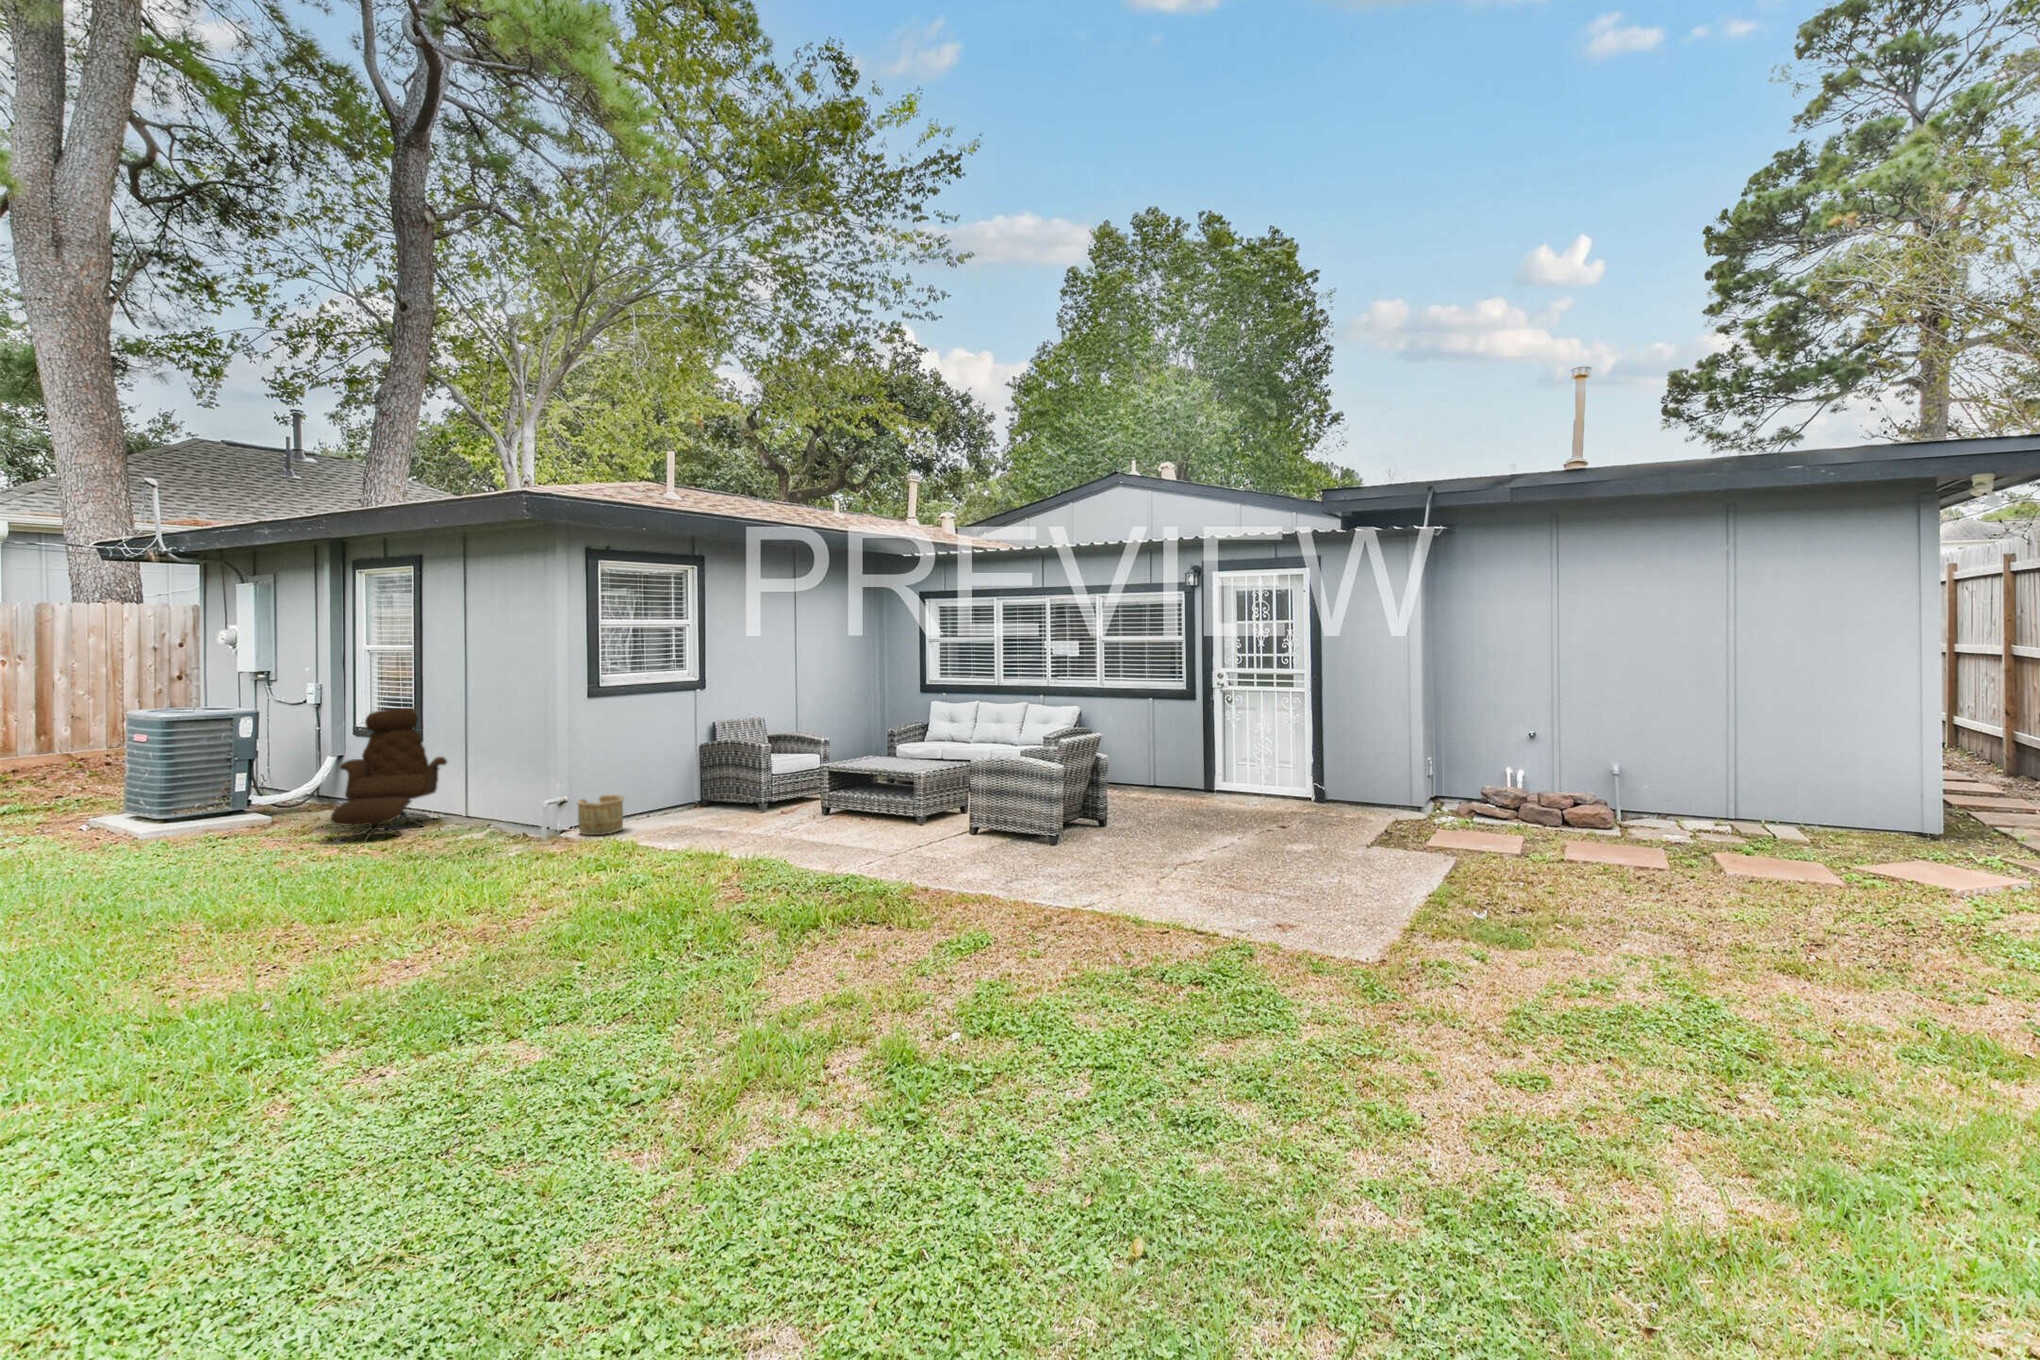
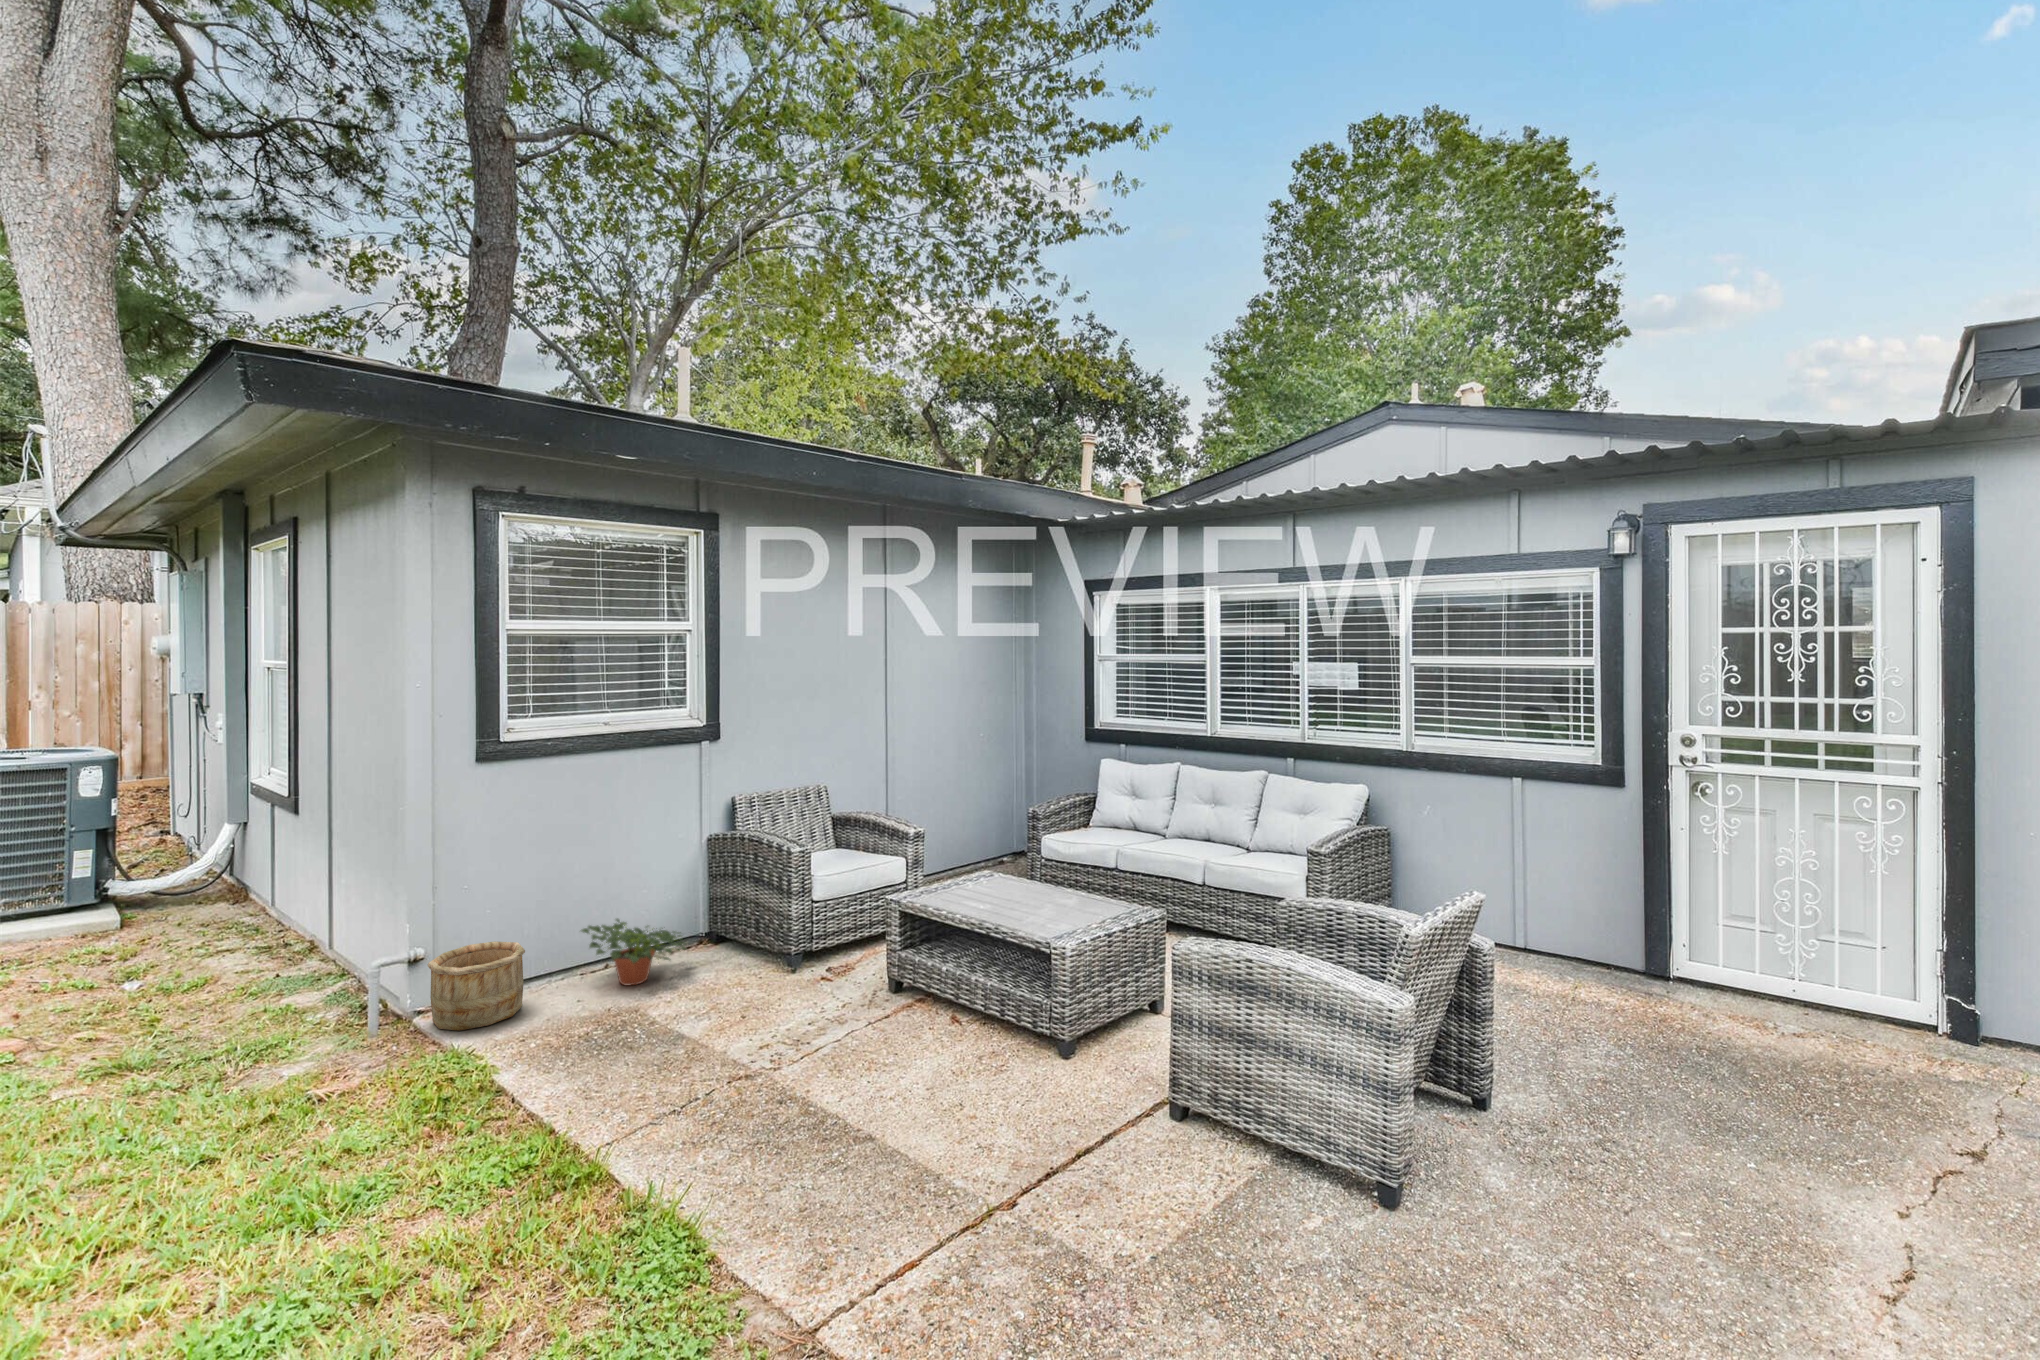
lounge chair: present [331,708,447,842] -> none [39,762,327,1015]
potted plant: none [643,787,706,820] -> present [581,919,686,985]

